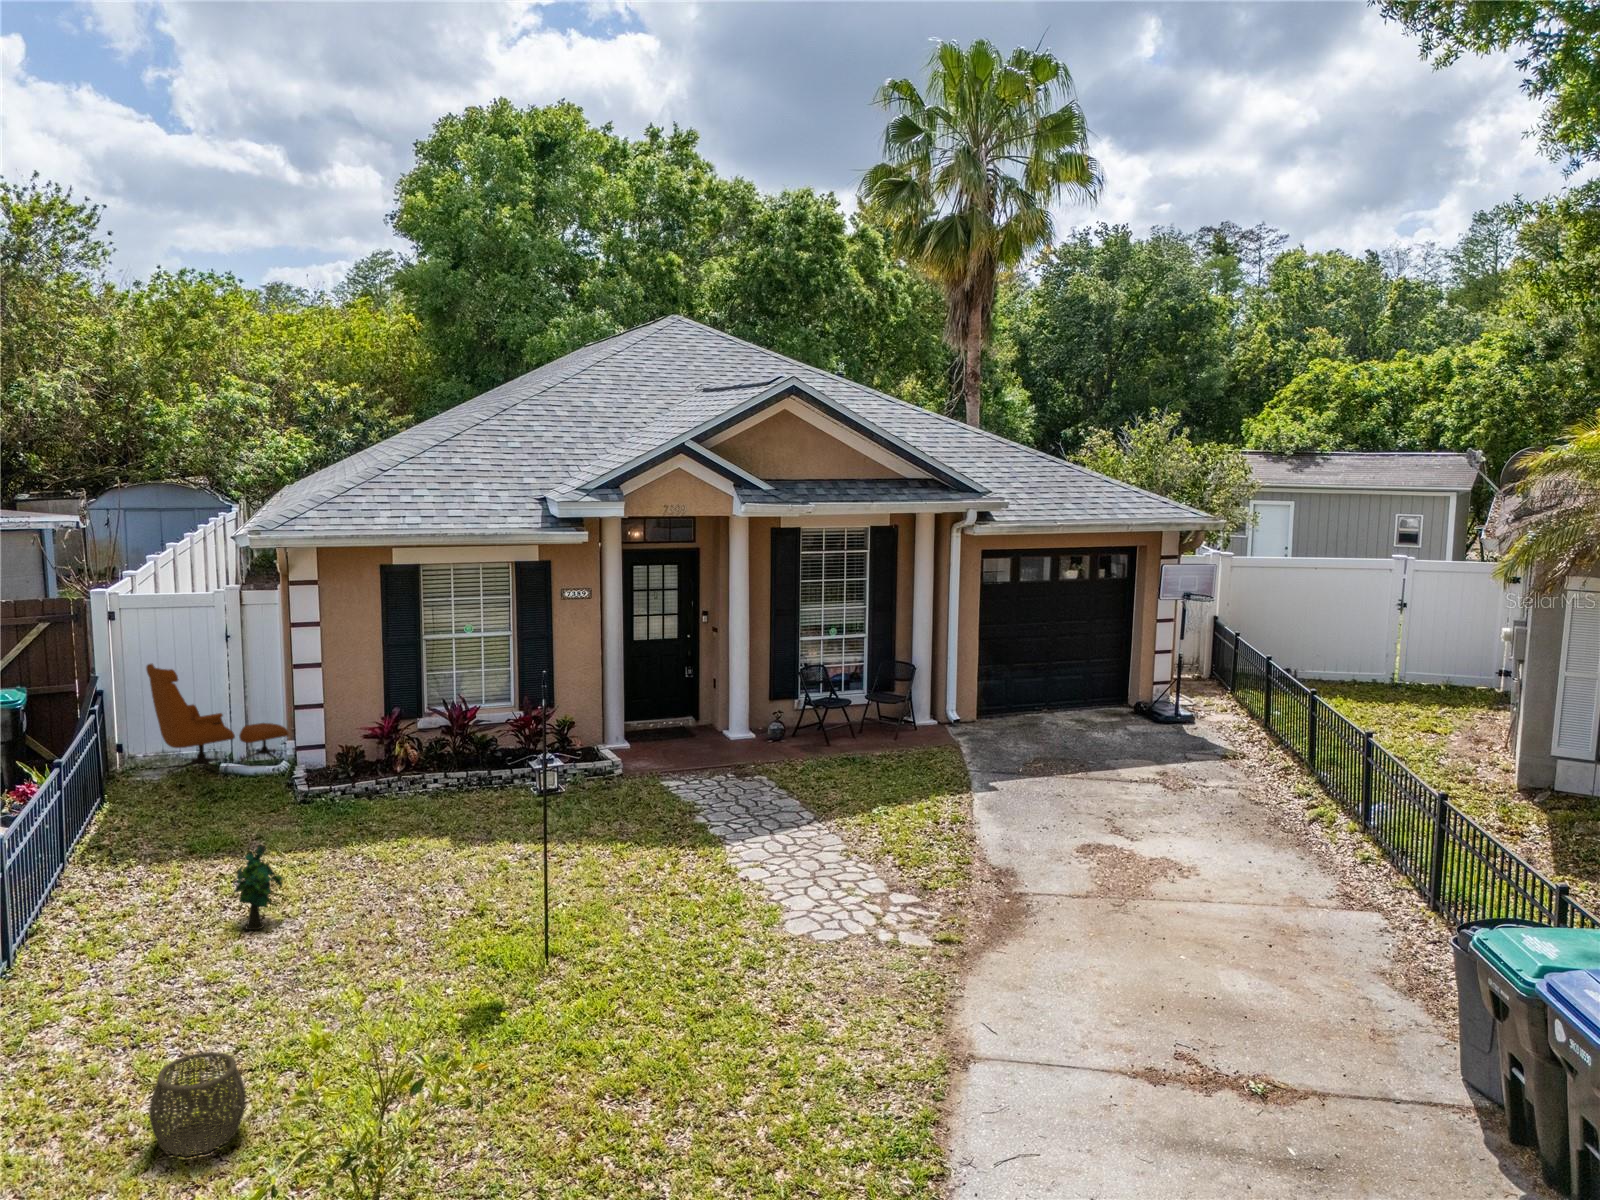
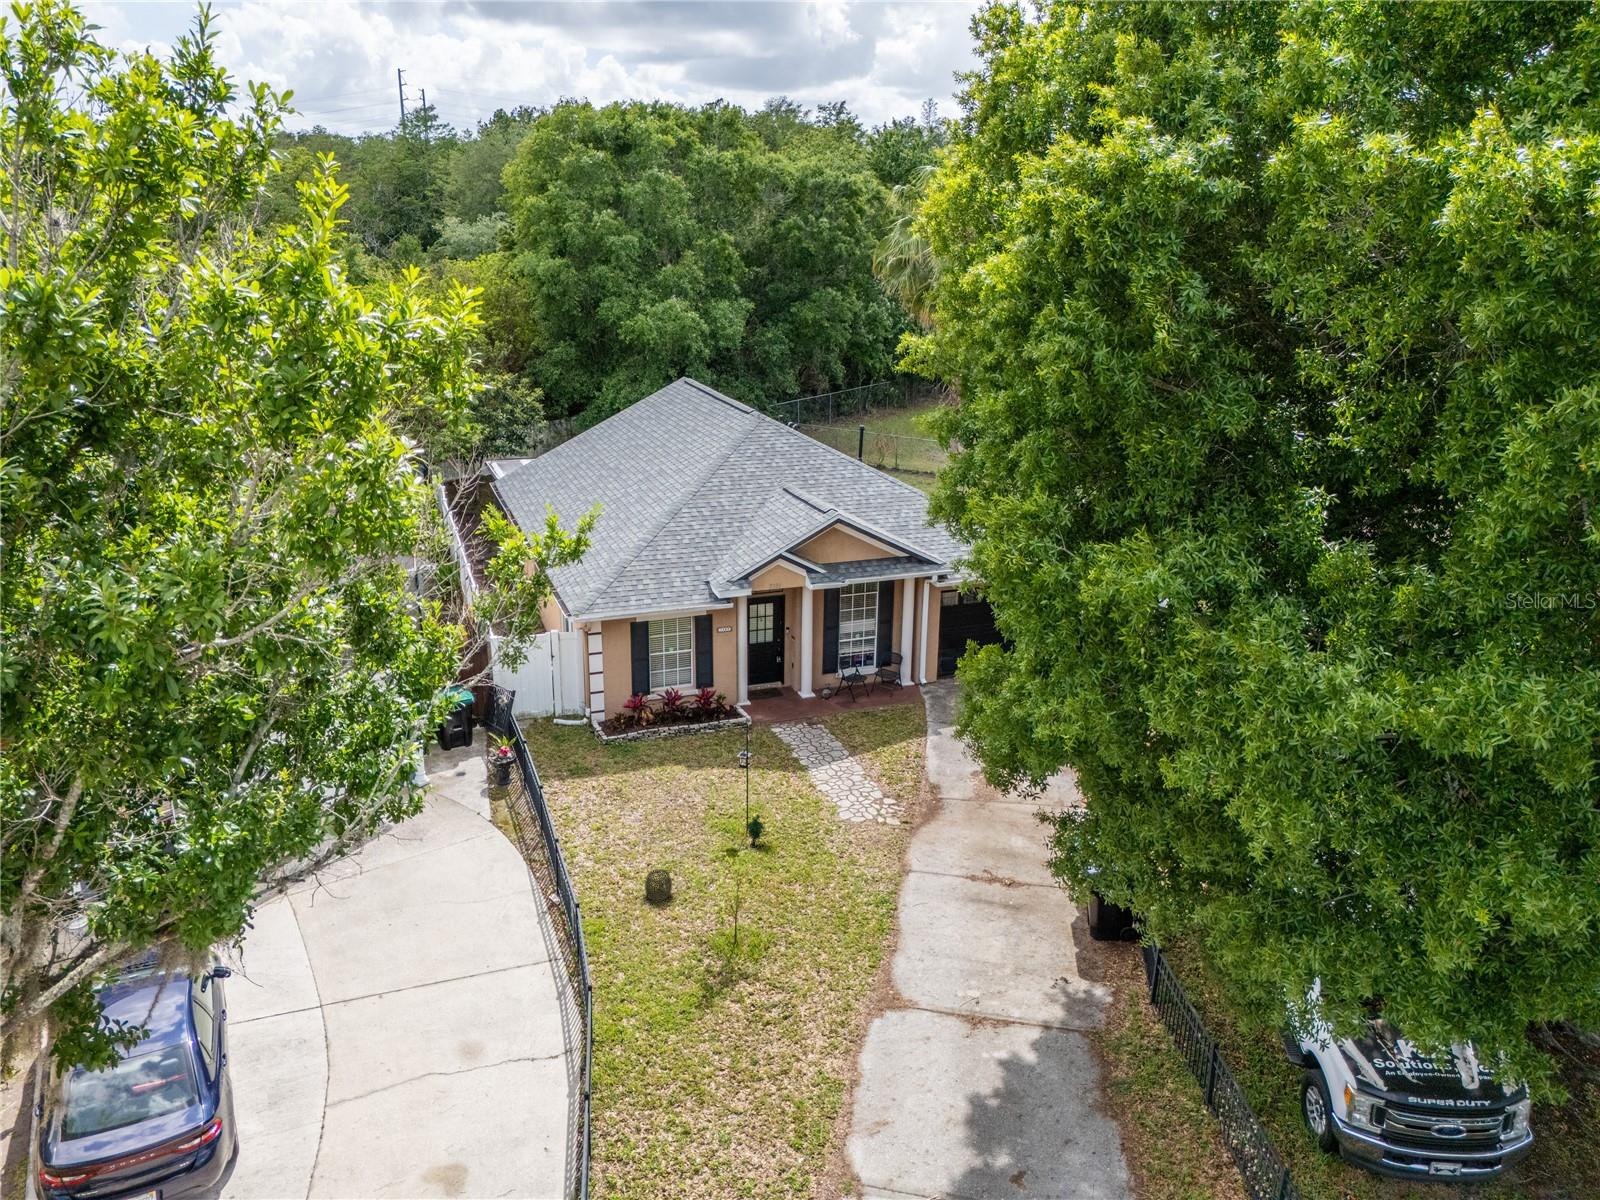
lounge chair: present [146,664,289,774] -> none [526,679,585,731]
decorative plant: present [233,846,282,930] -> present [746,815,765,848]

